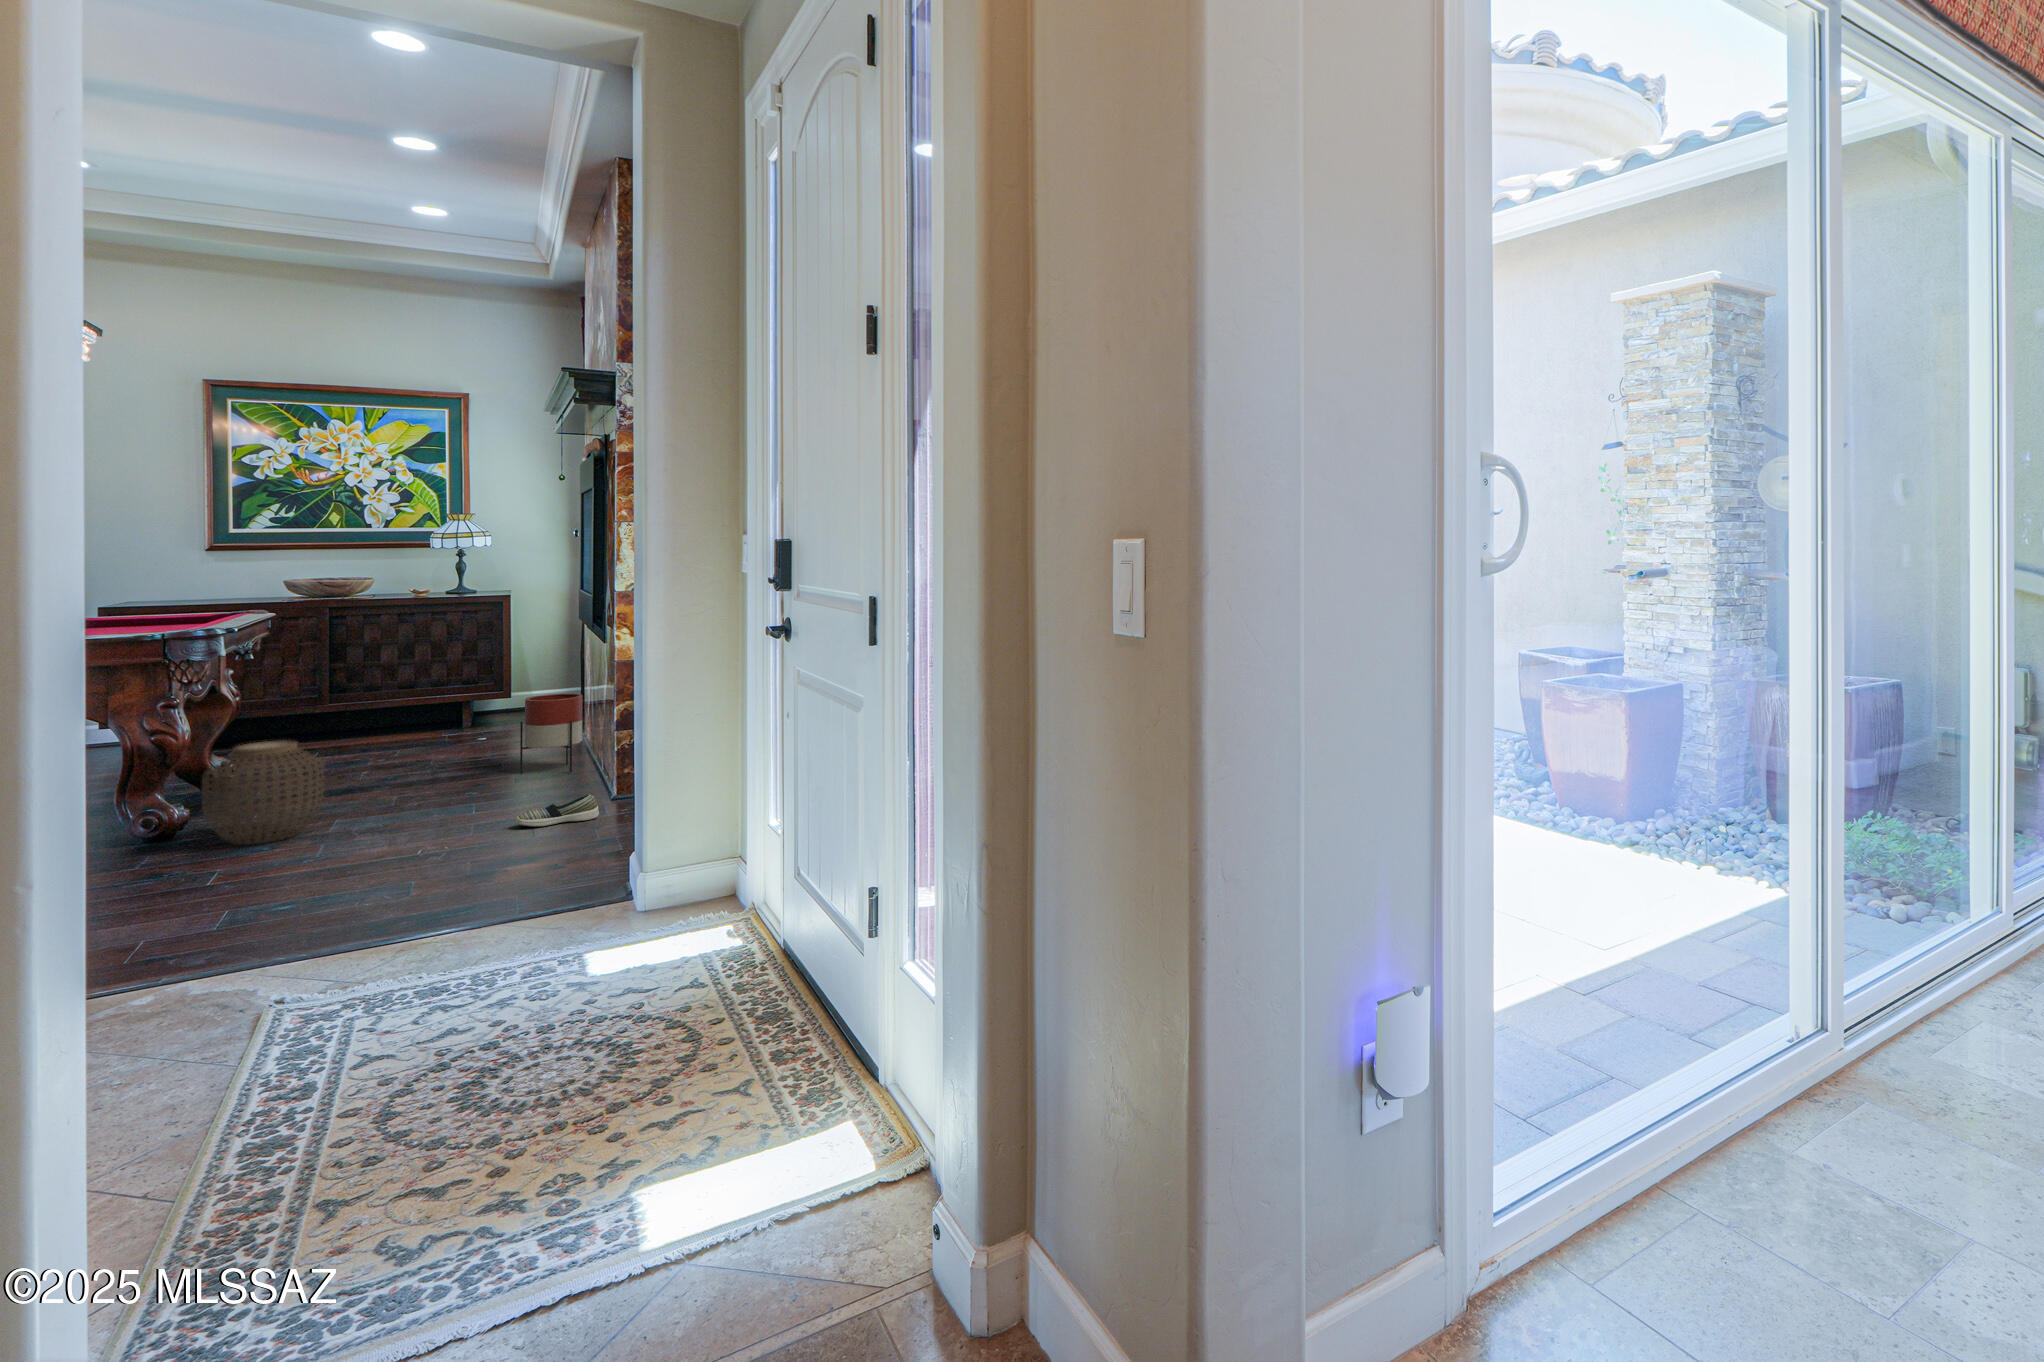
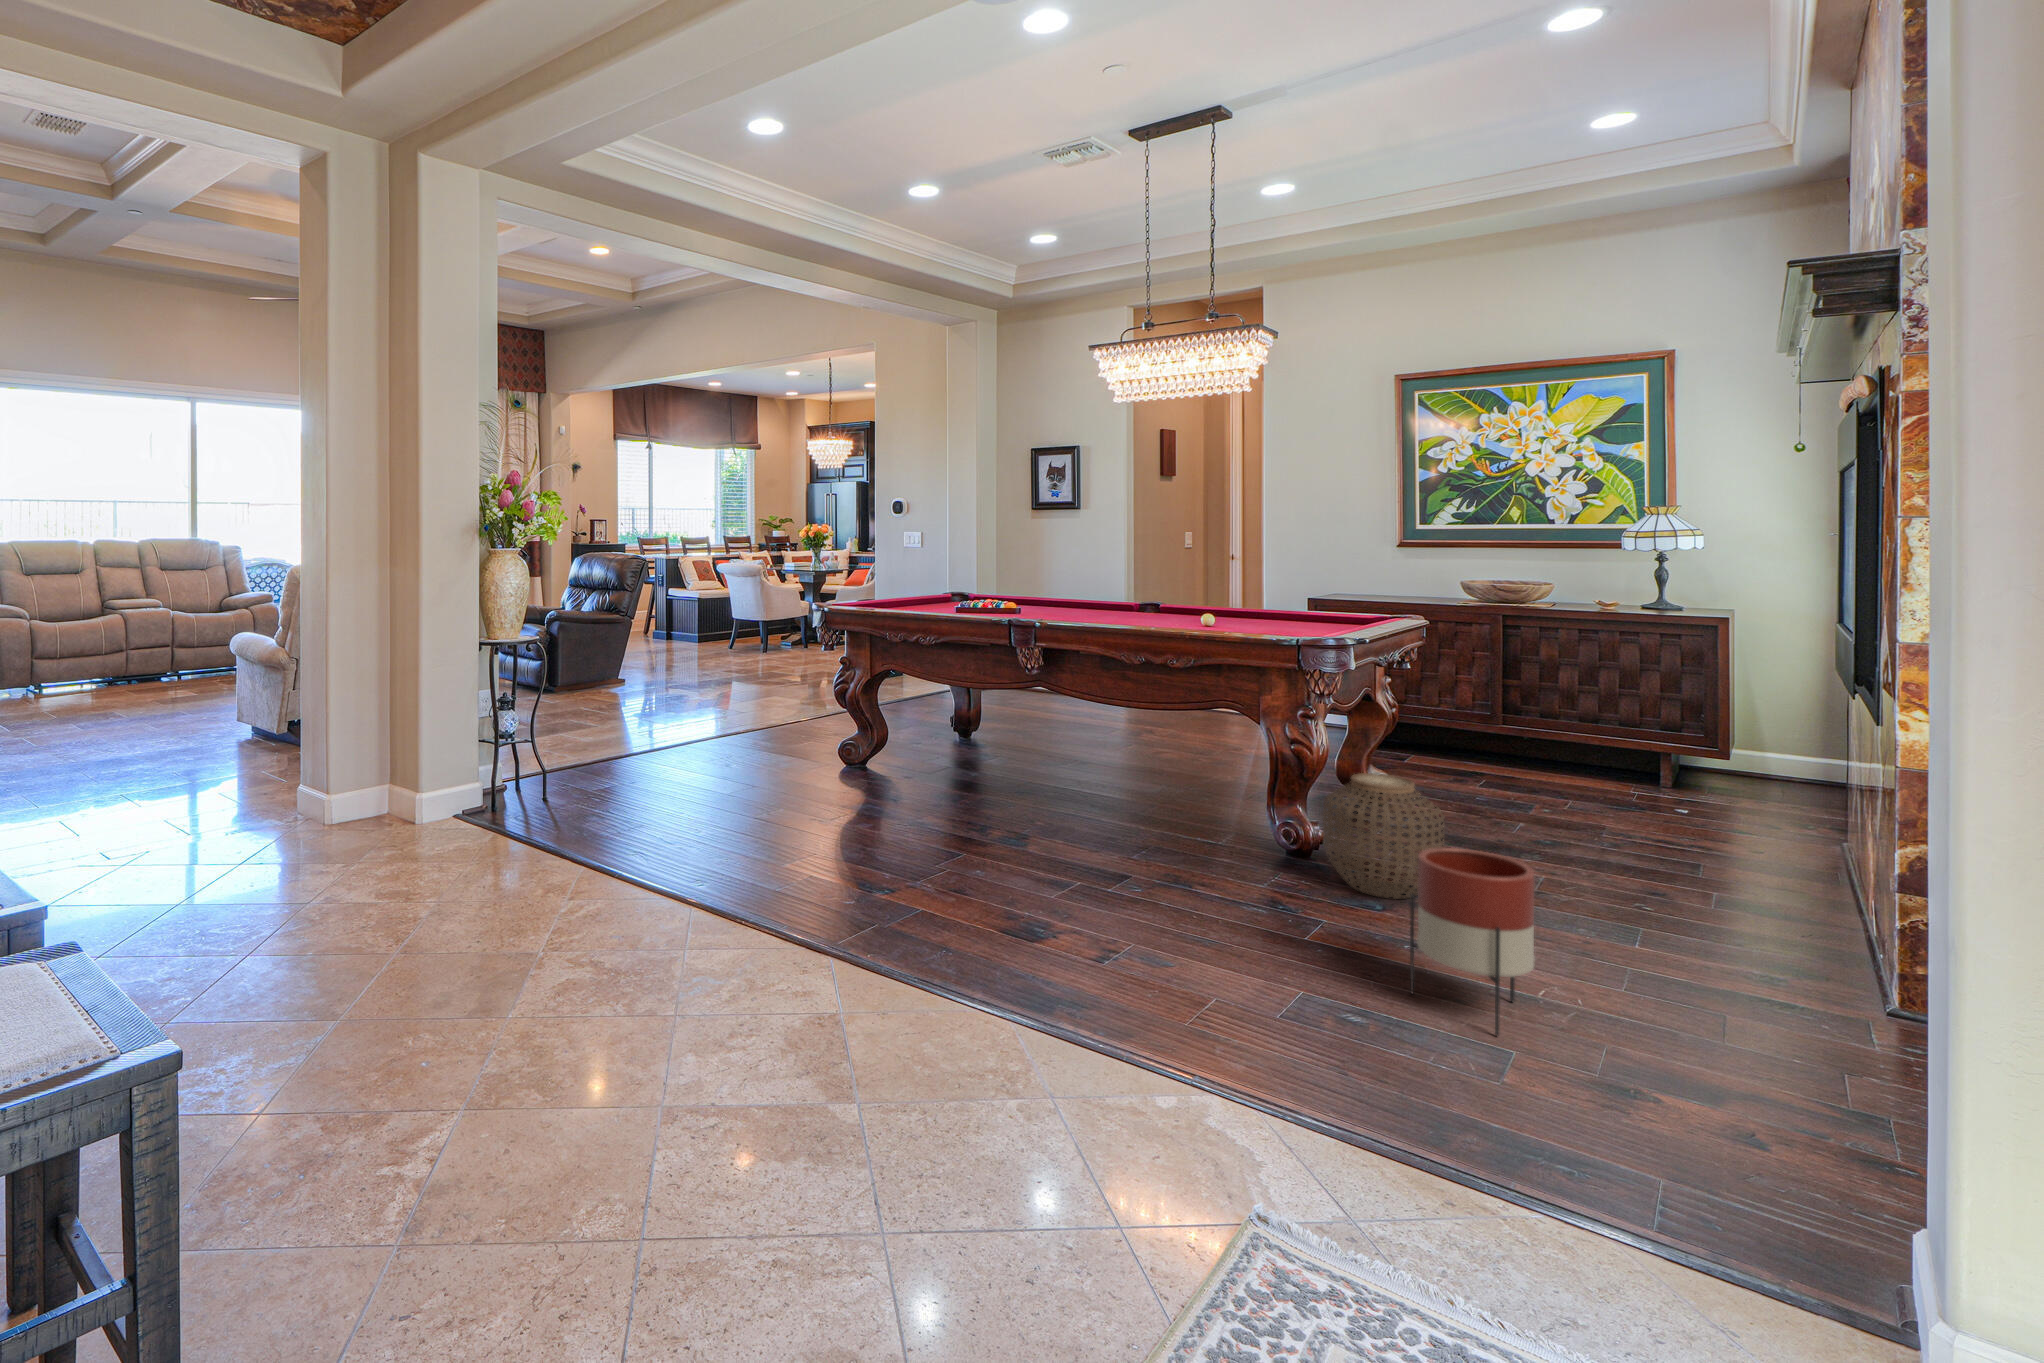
planter: present [520,693,583,774] -> present [1410,848,1534,1036]
shoe: present [515,795,599,827] -> none [1694,984,1859,1043]

